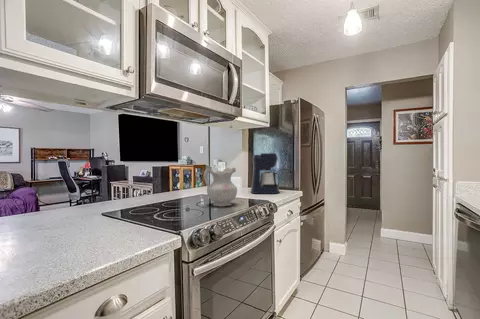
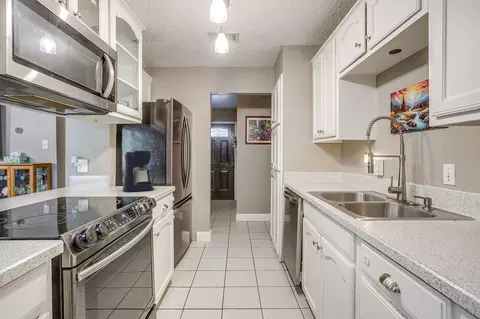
ceramic pitcher: present [204,167,237,206] -> none [74,165,114,207]

